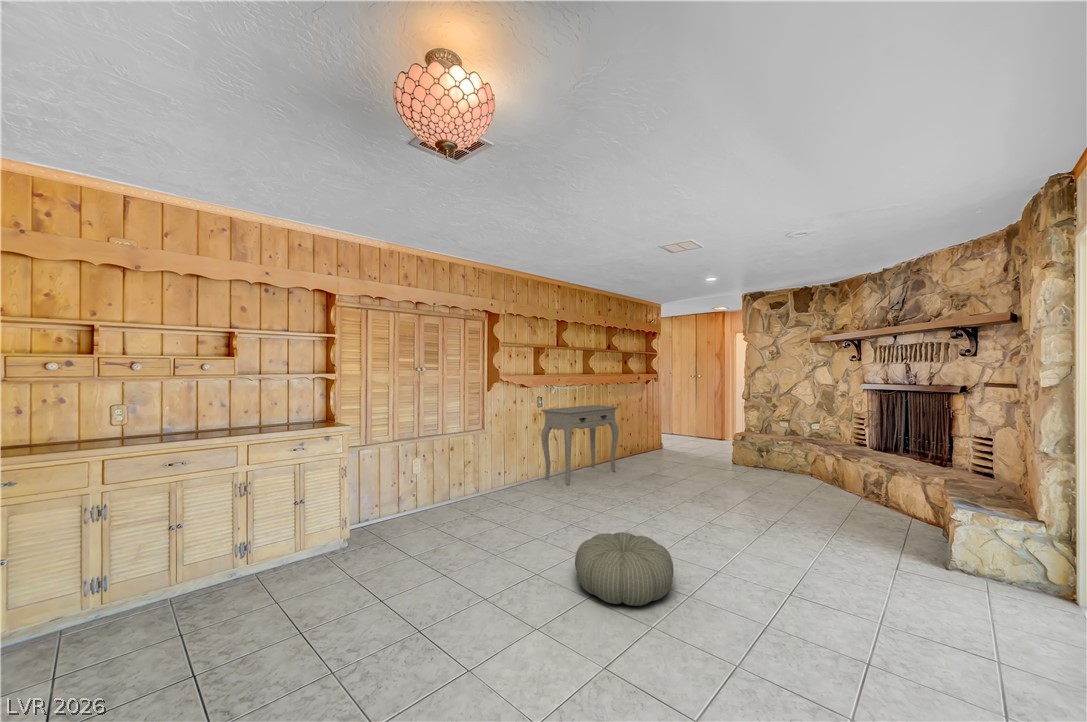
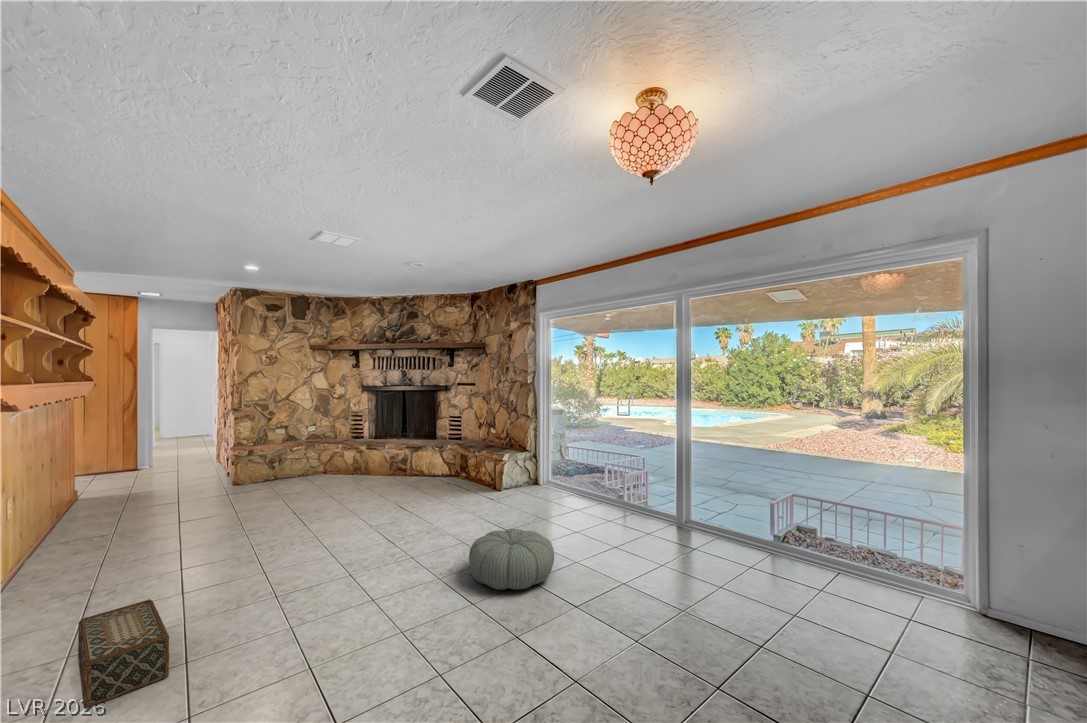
console table: present [541,405,619,485] -> none [70,442,169,611]
woven basket: none [469,472,522,505] -> present [78,599,169,709]

